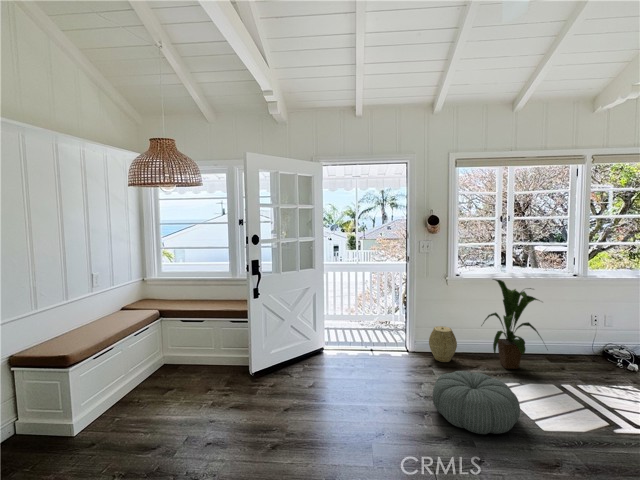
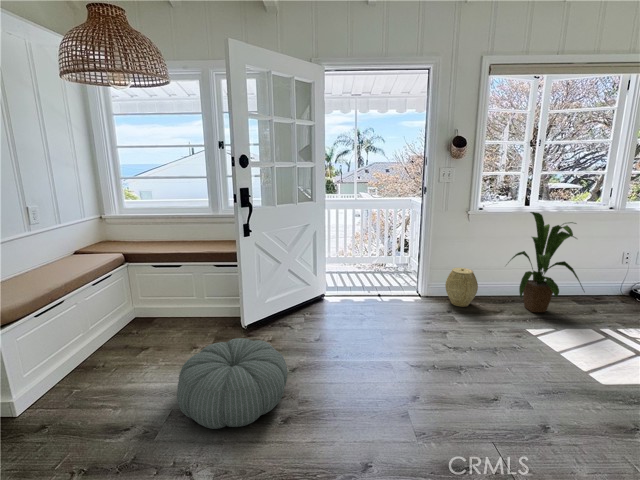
pouf: present [432,371,520,434] -> present [177,338,288,429]

